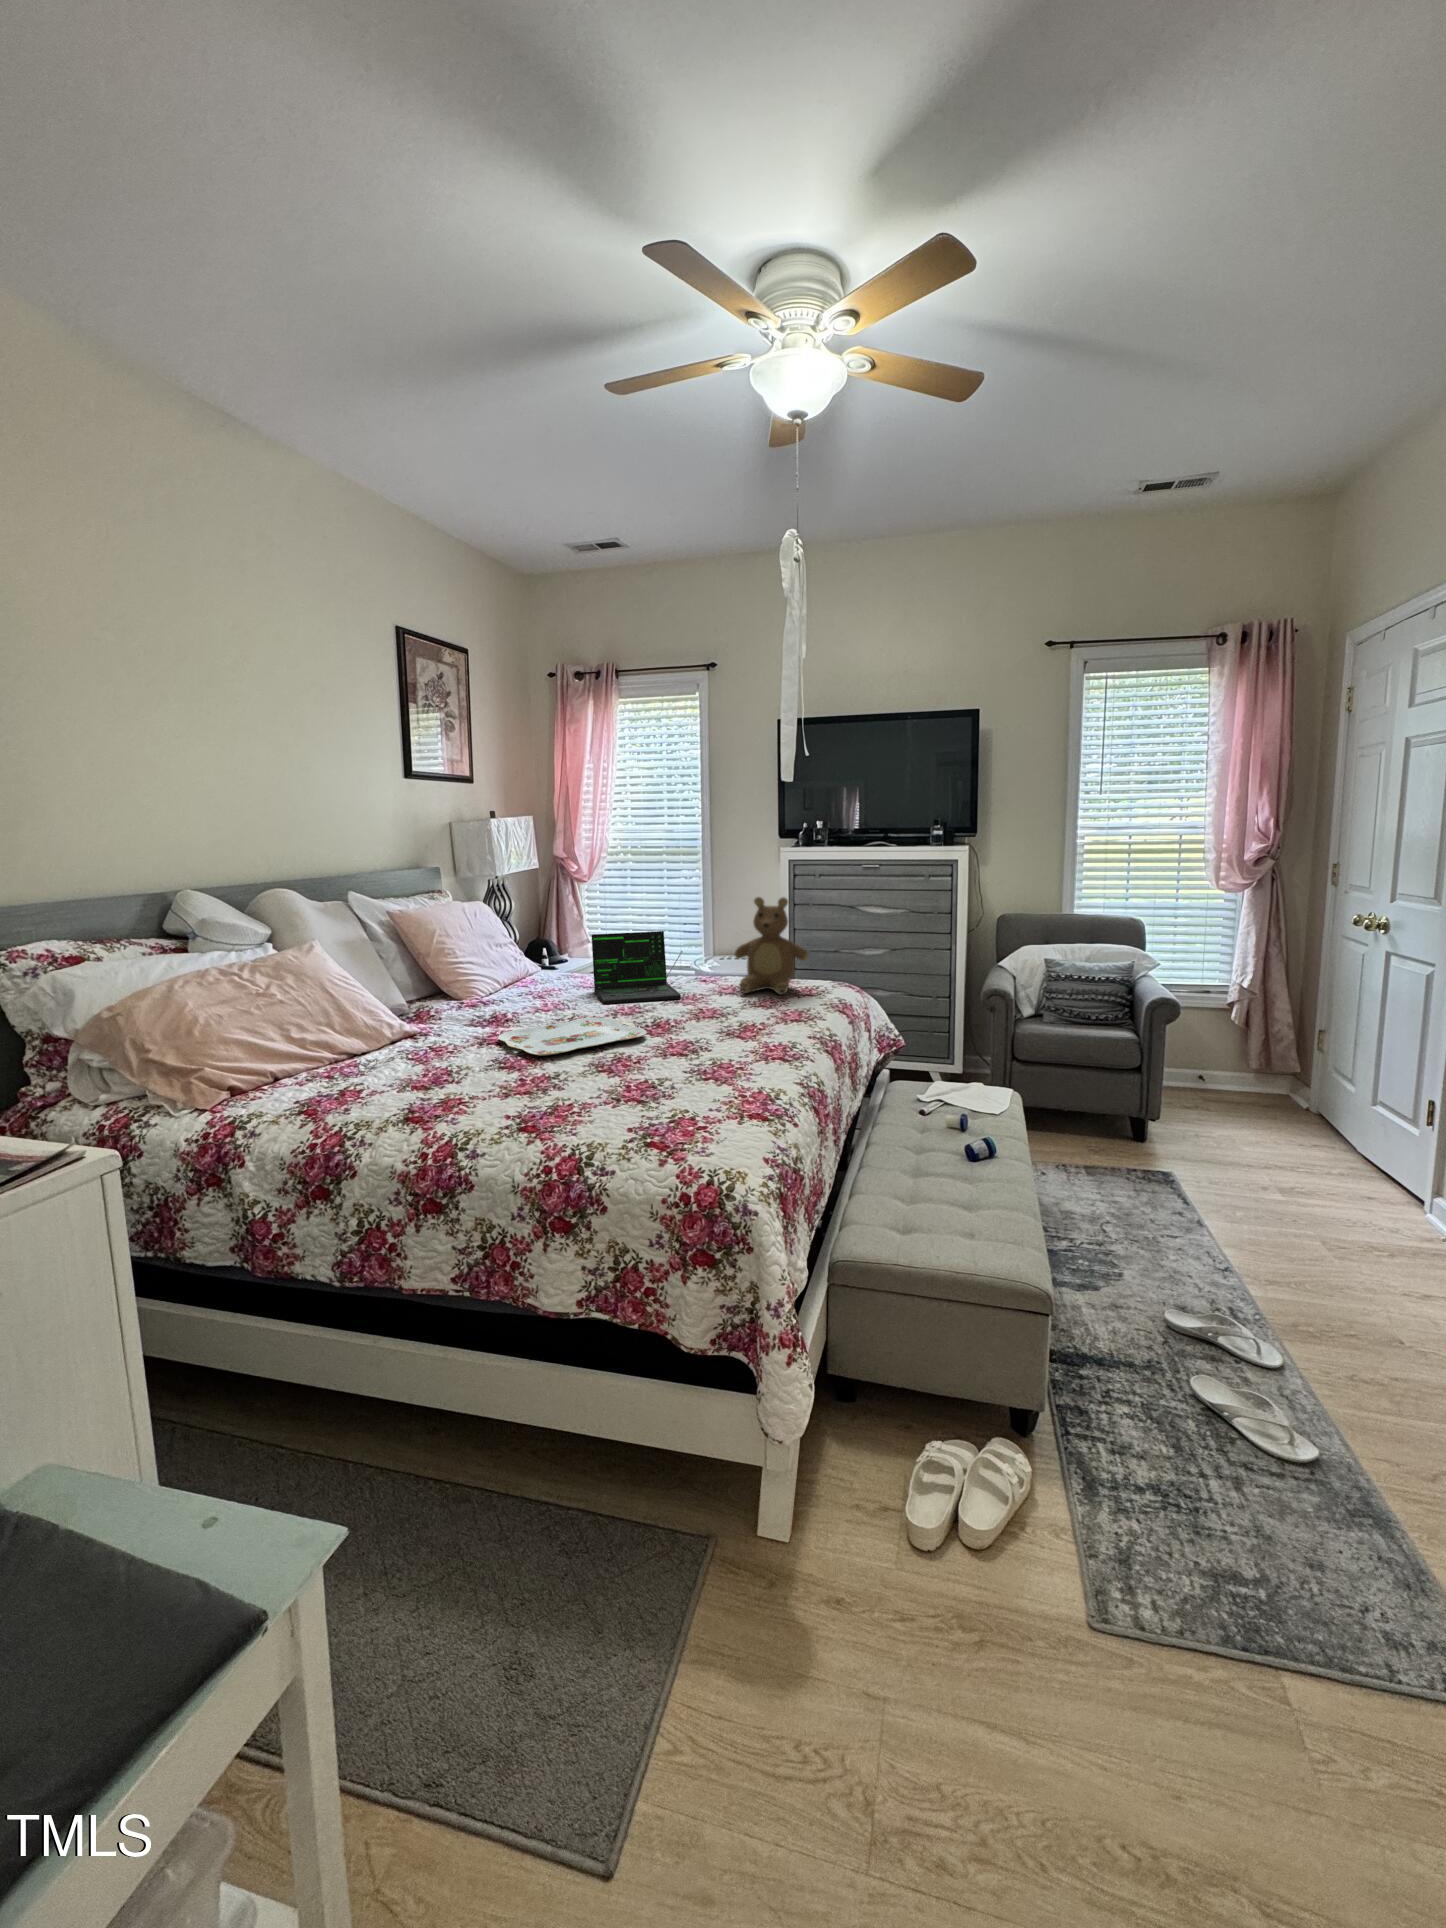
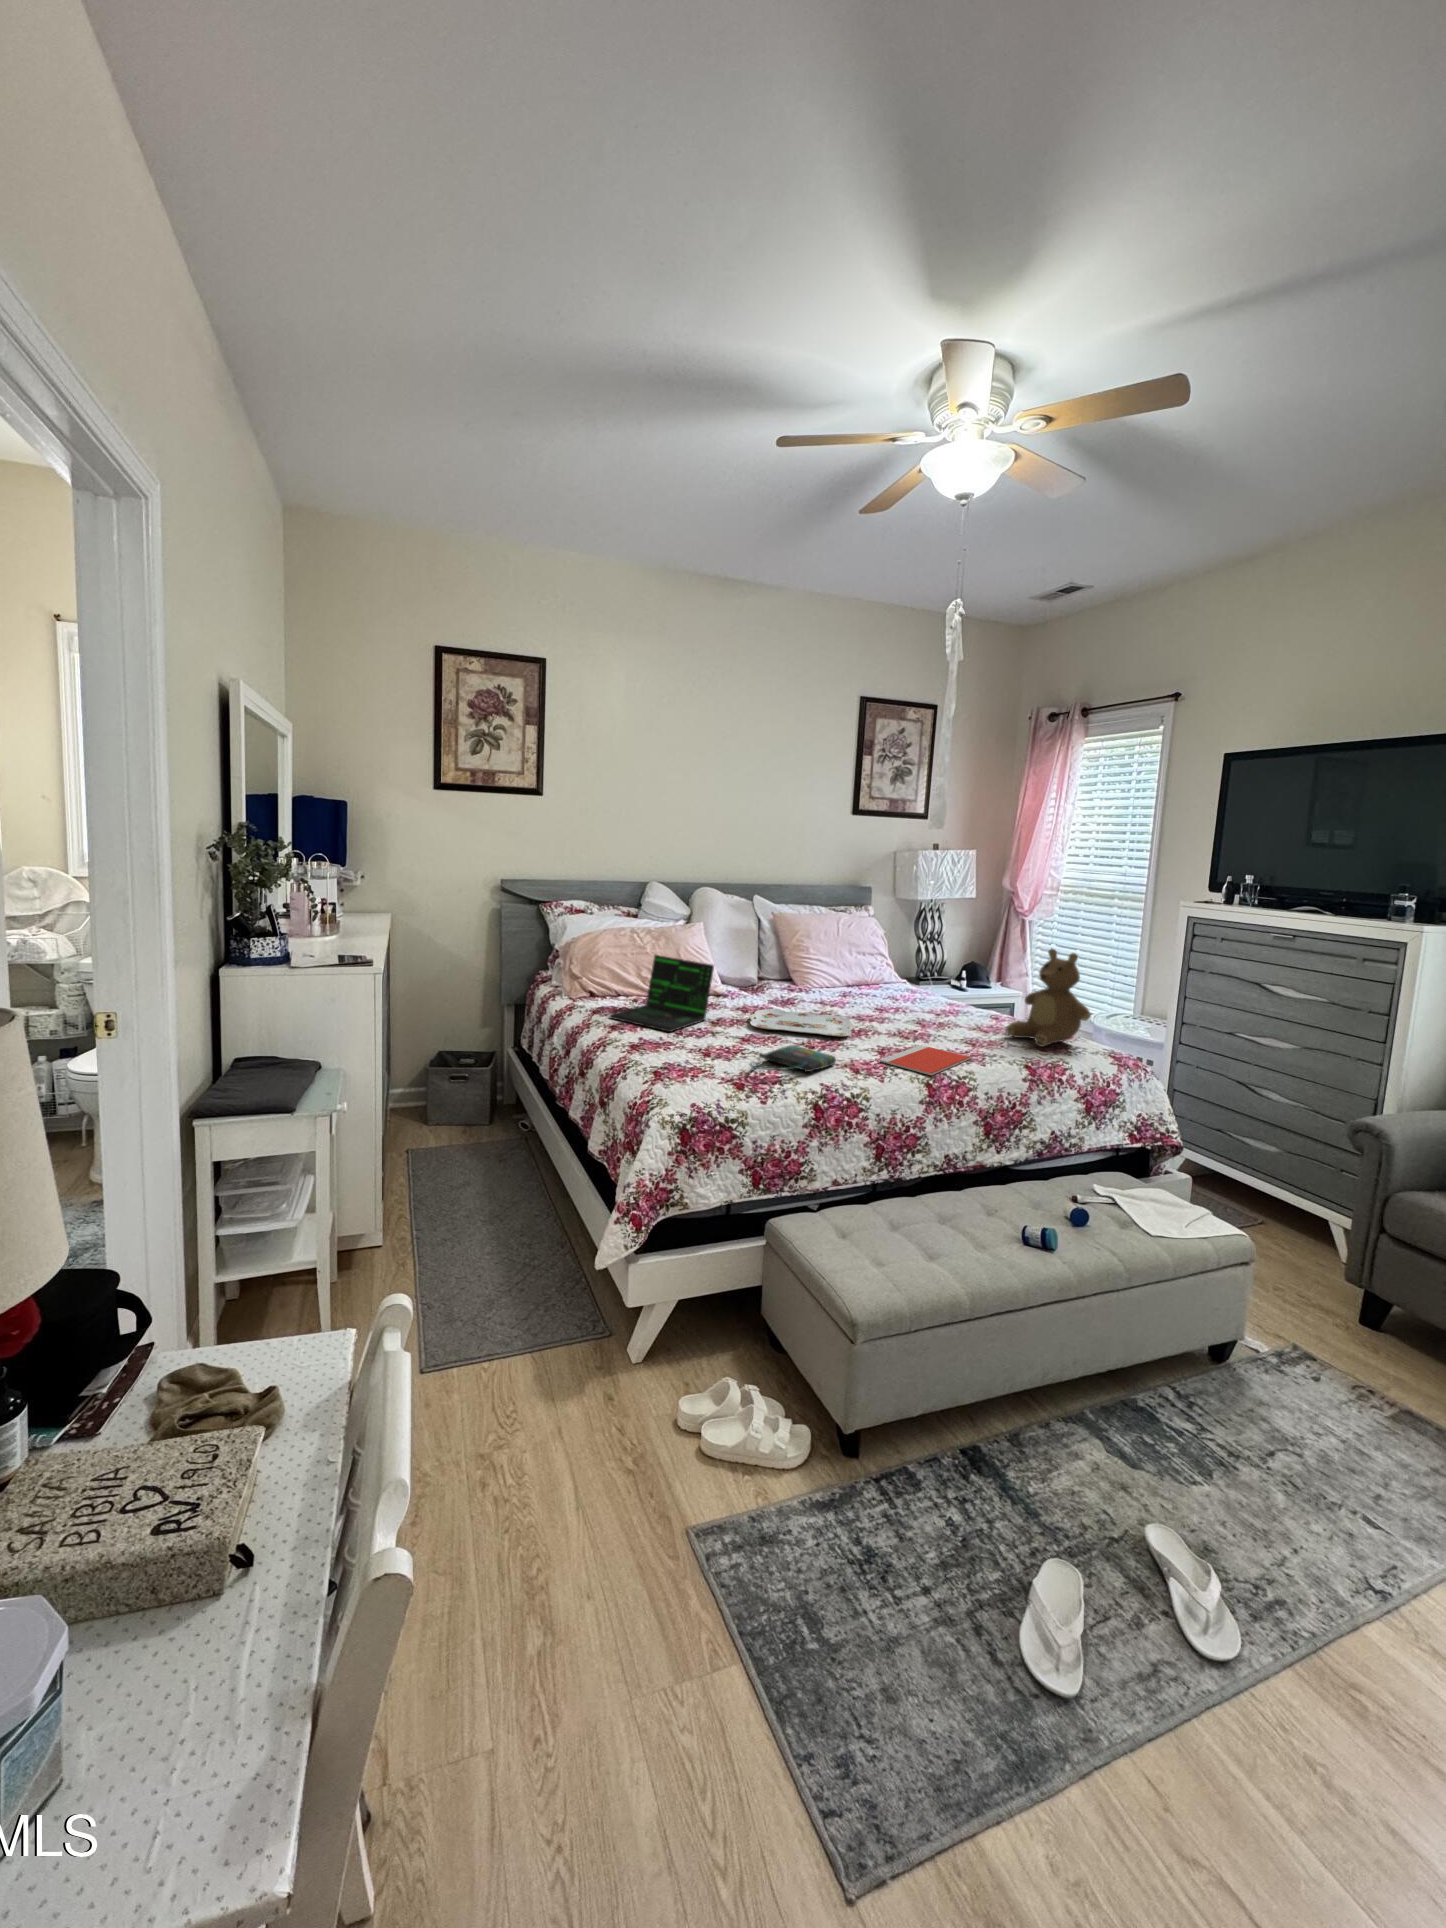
laptop: present [592,931,683,1004] -> present [610,955,714,1032]
notebook: none [713,1019,789,1048] -> present [879,1045,971,1075]
tote bag: none [635,1055,720,1113] -> present [749,1045,836,1081]

